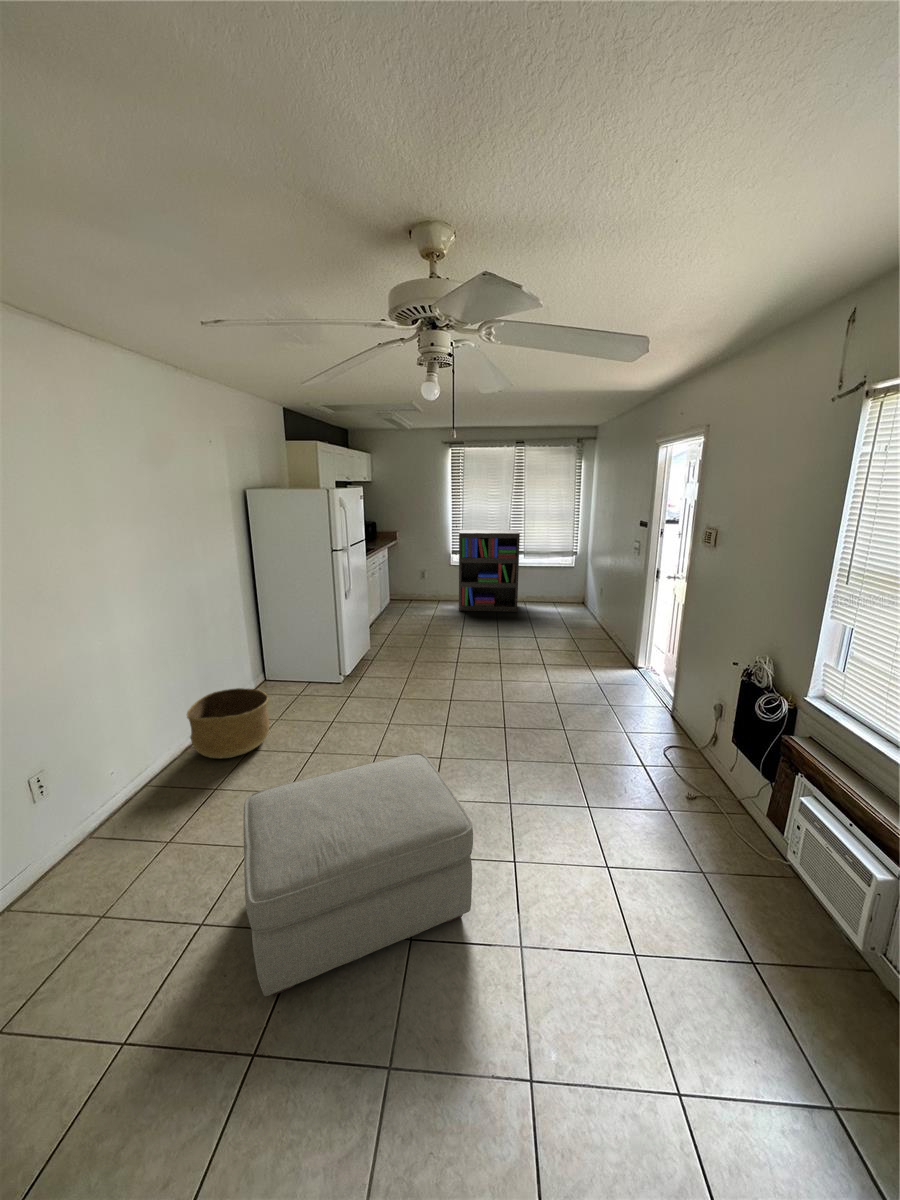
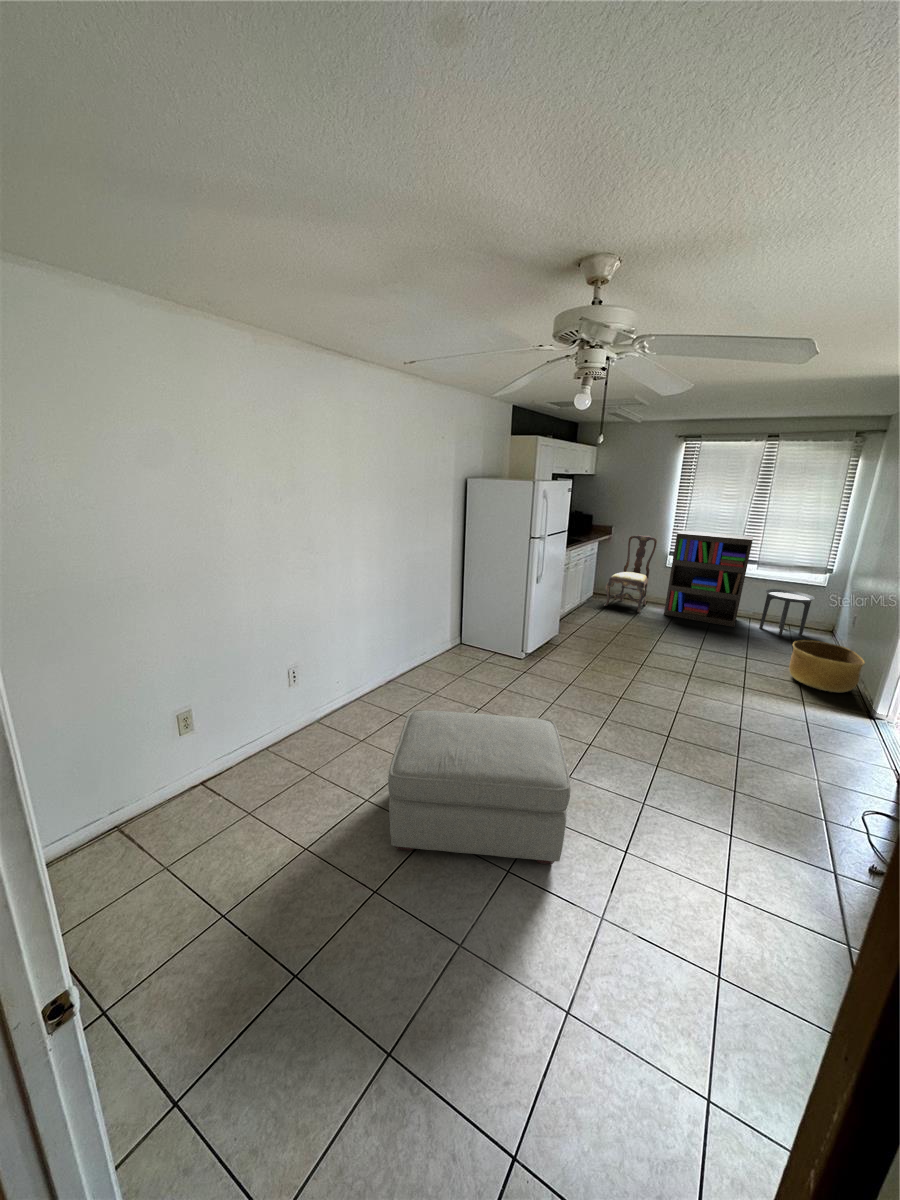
dining chair: none [403,538,441,612] -> present [604,535,657,613]
side table: none [534,573,570,613] -> present [759,589,815,636]
basket: present [187,688,269,758] -> present [789,640,864,692]

